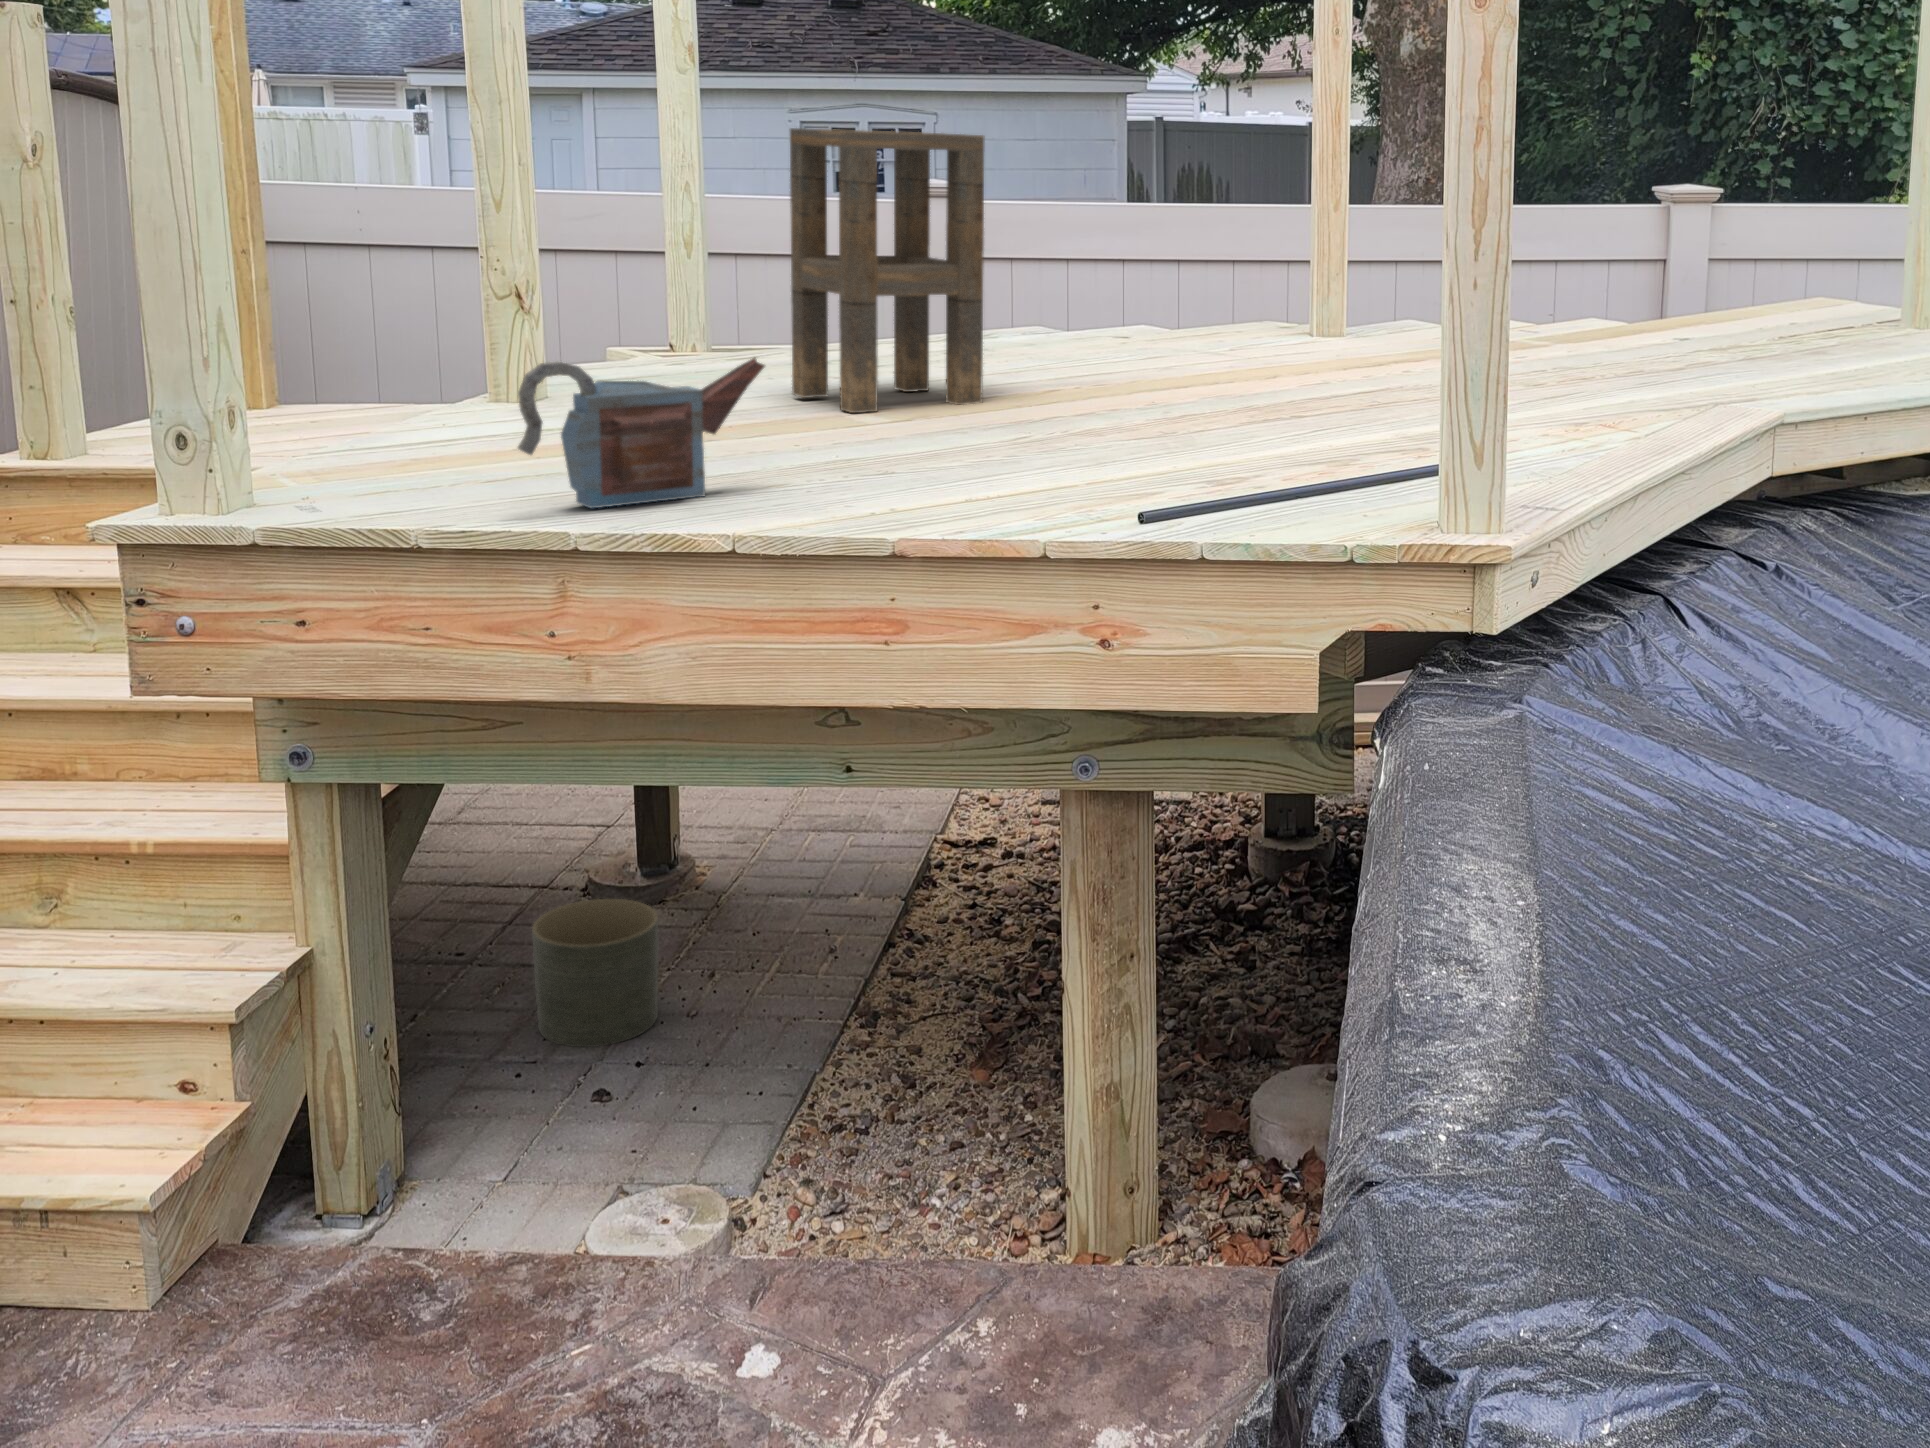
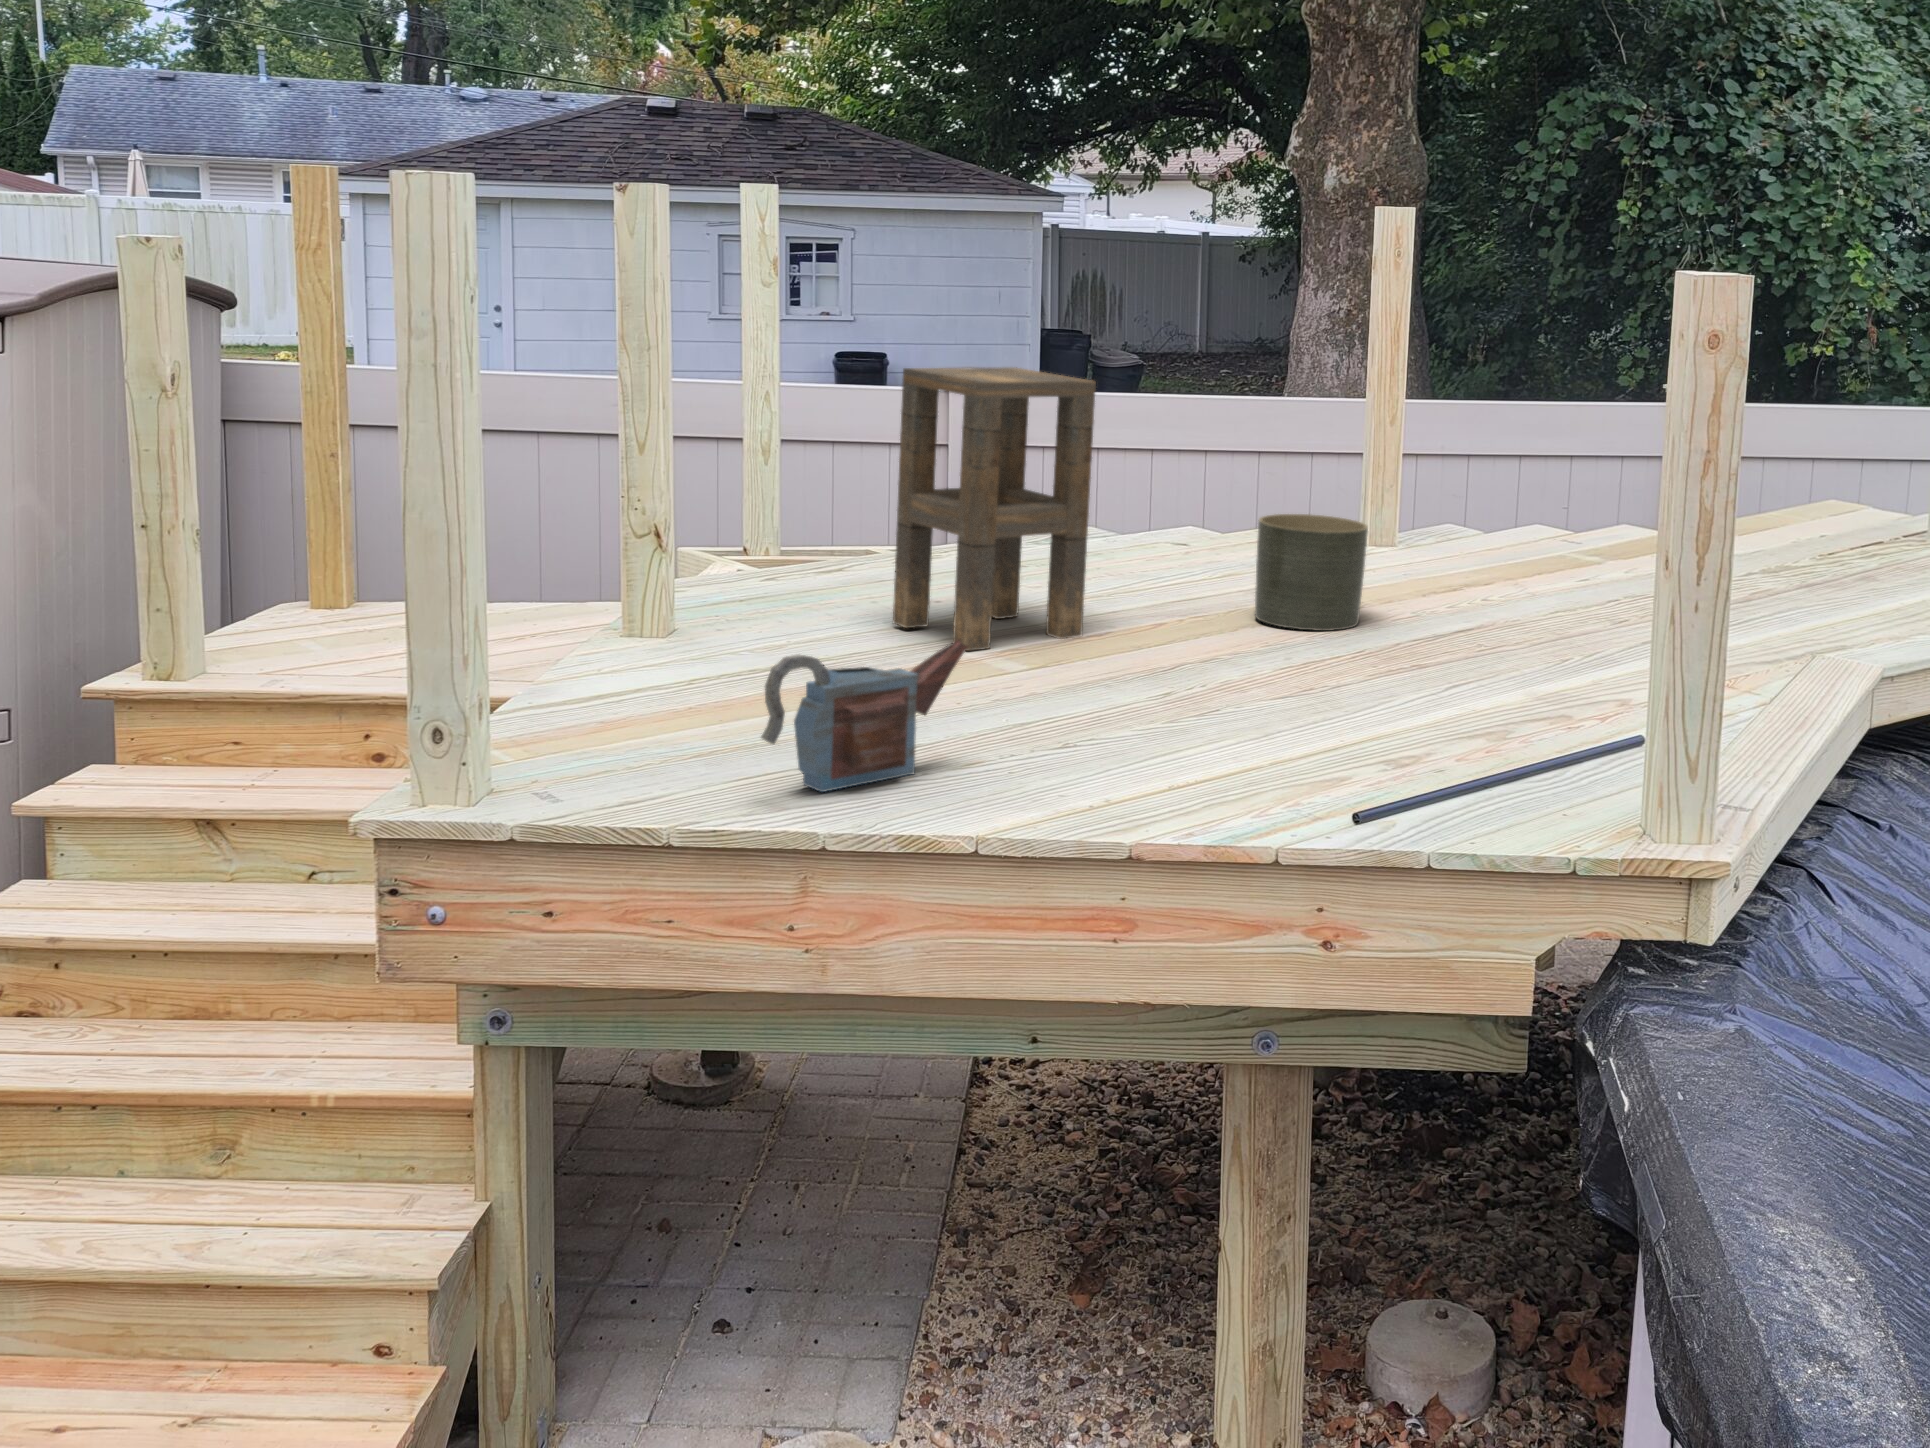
planter: present [532,899,658,1047] -> present [1255,514,1368,631]

